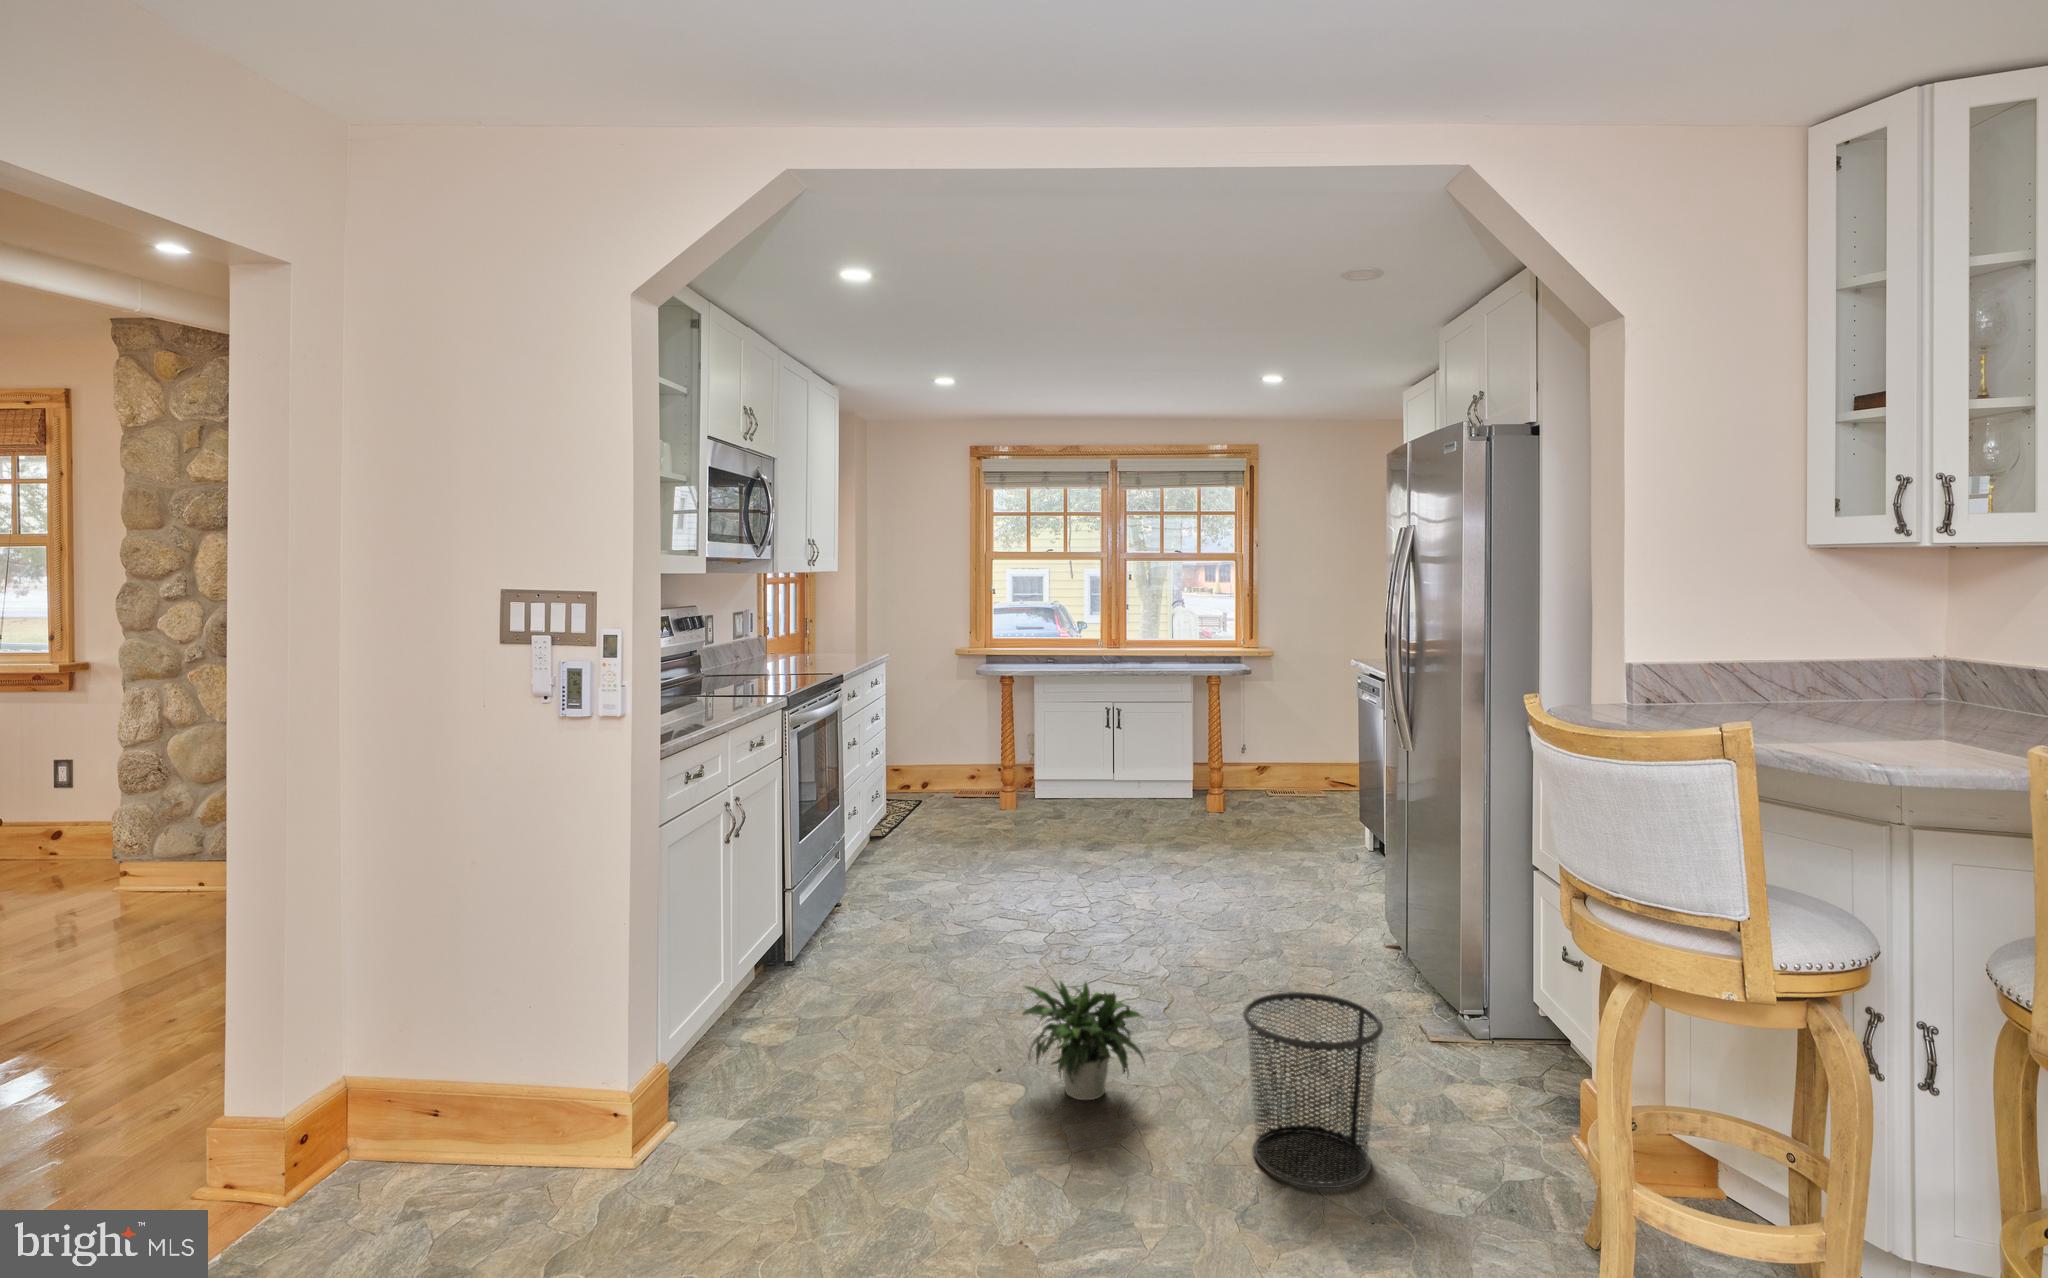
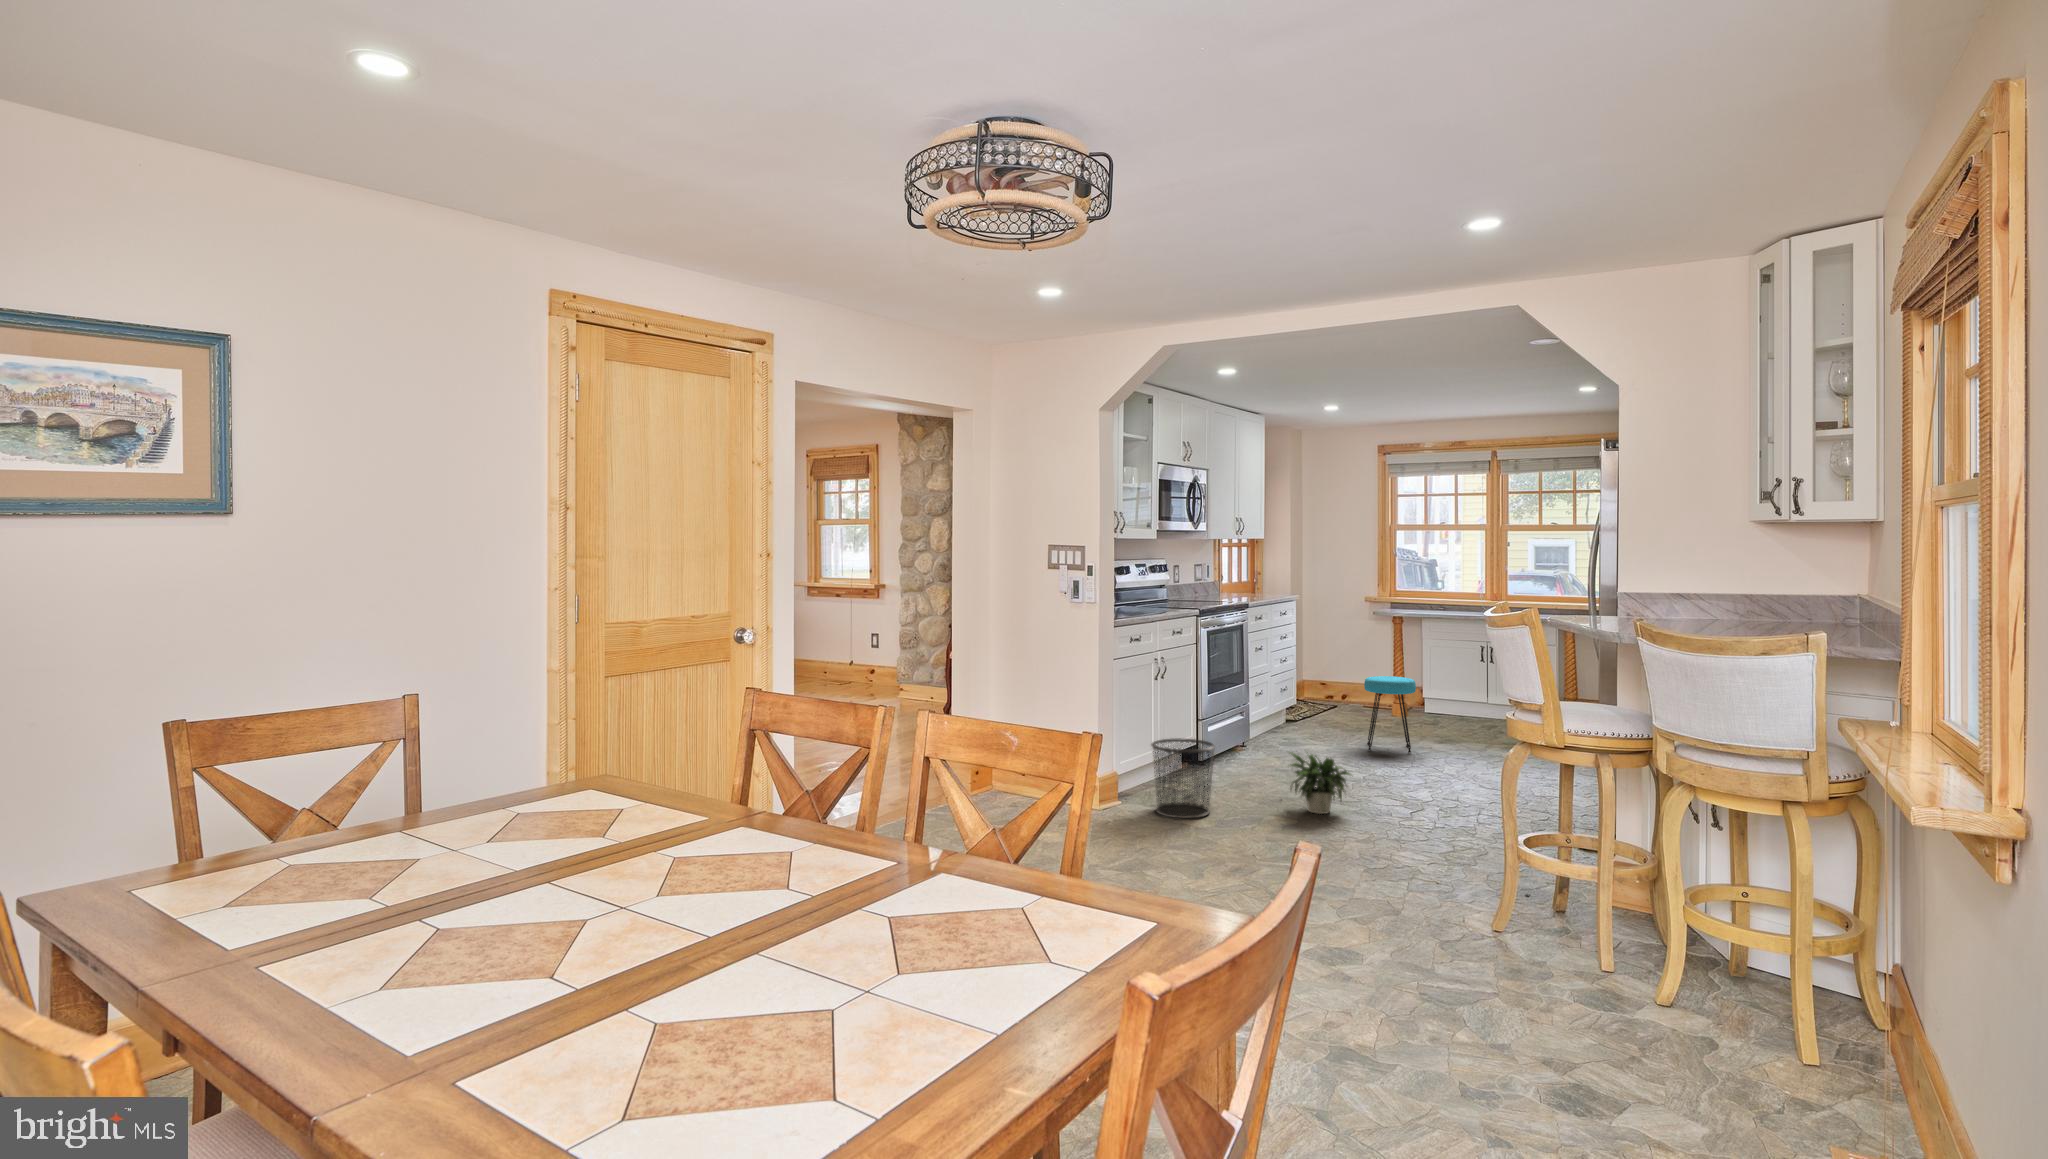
stool: none [1021,787,1094,906] -> present [1364,676,1416,753]
waste bin: present [1243,992,1383,1188] -> present [1151,738,1215,818]

